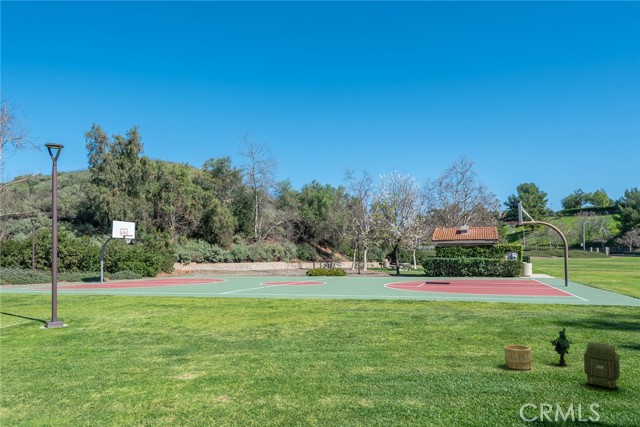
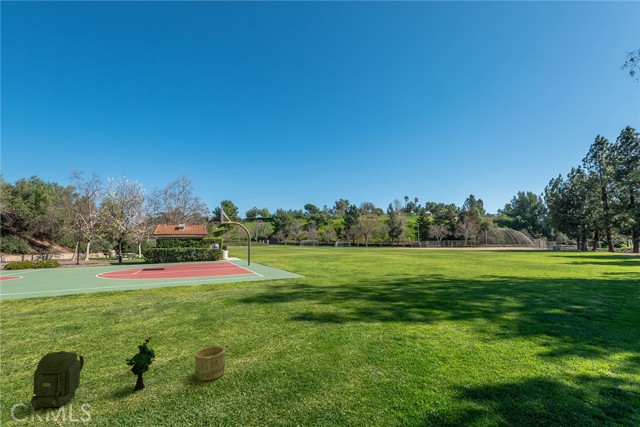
decorative plant: present [550,328,572,366] -> present [126,339,155,390]
backpack: present [584,342,620,388] -> present [31,351,84,407]

